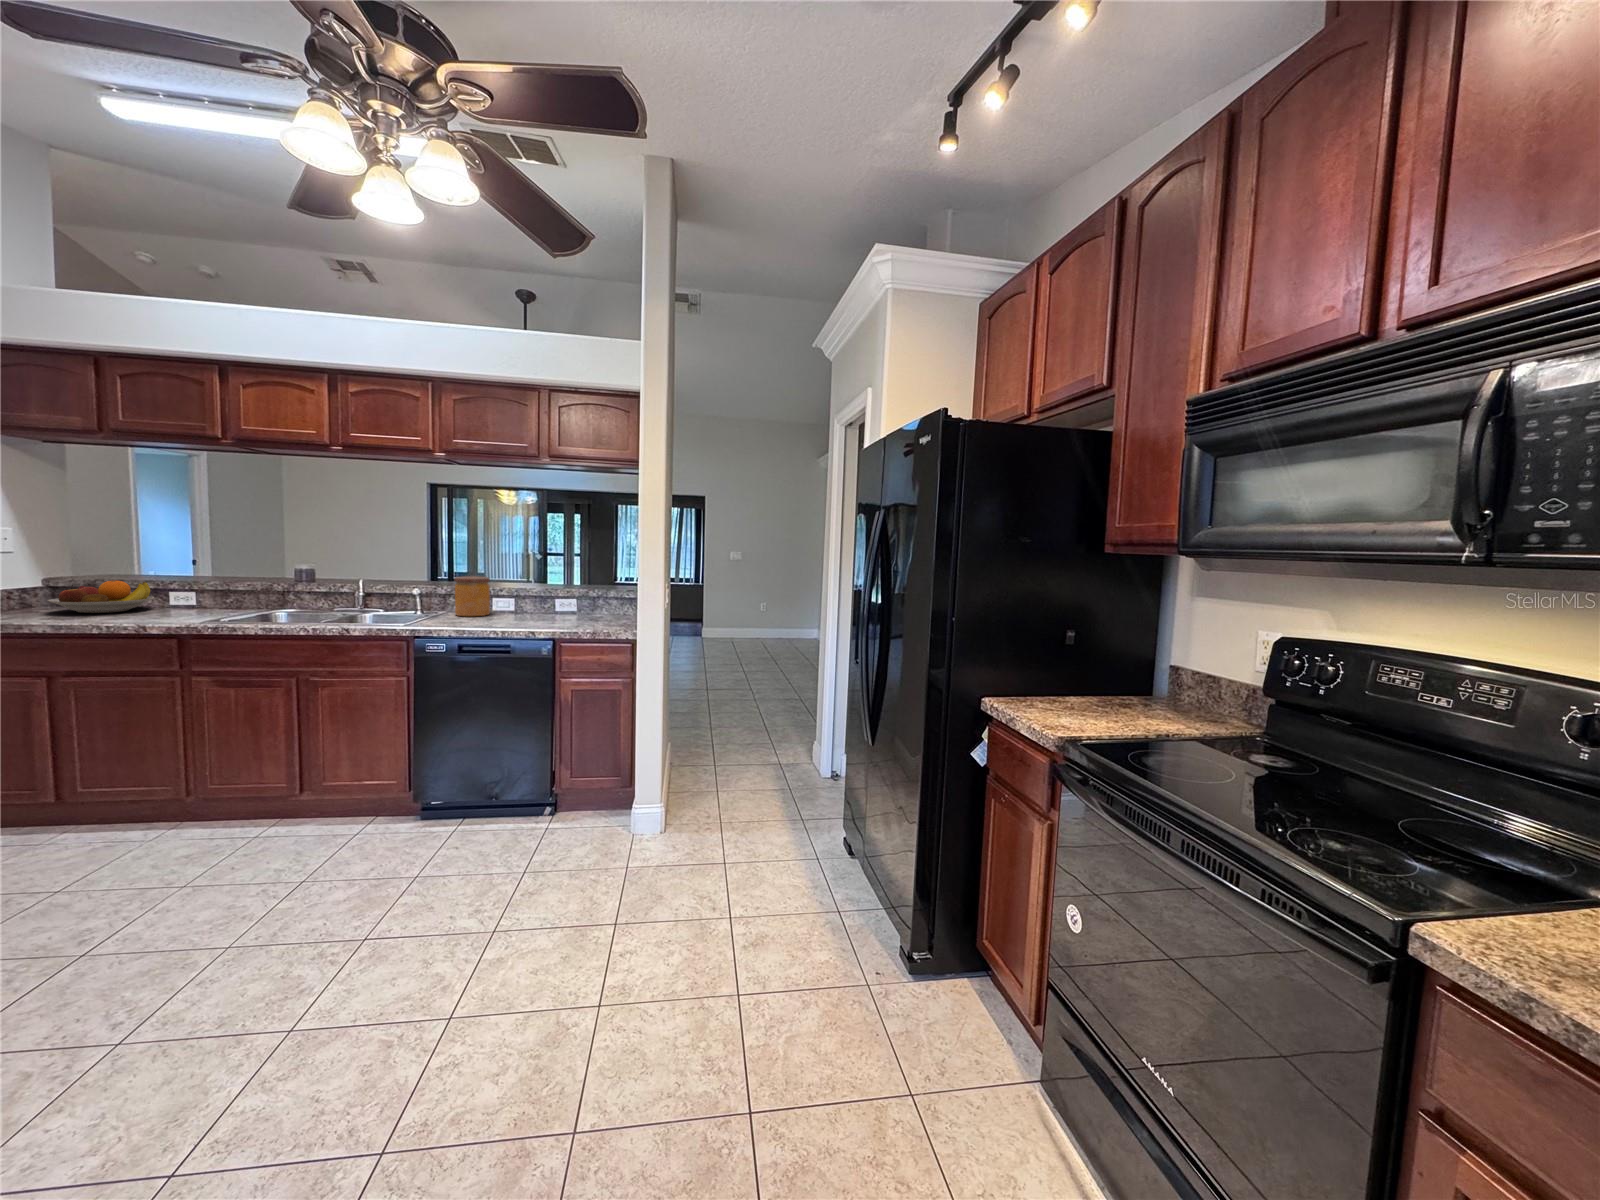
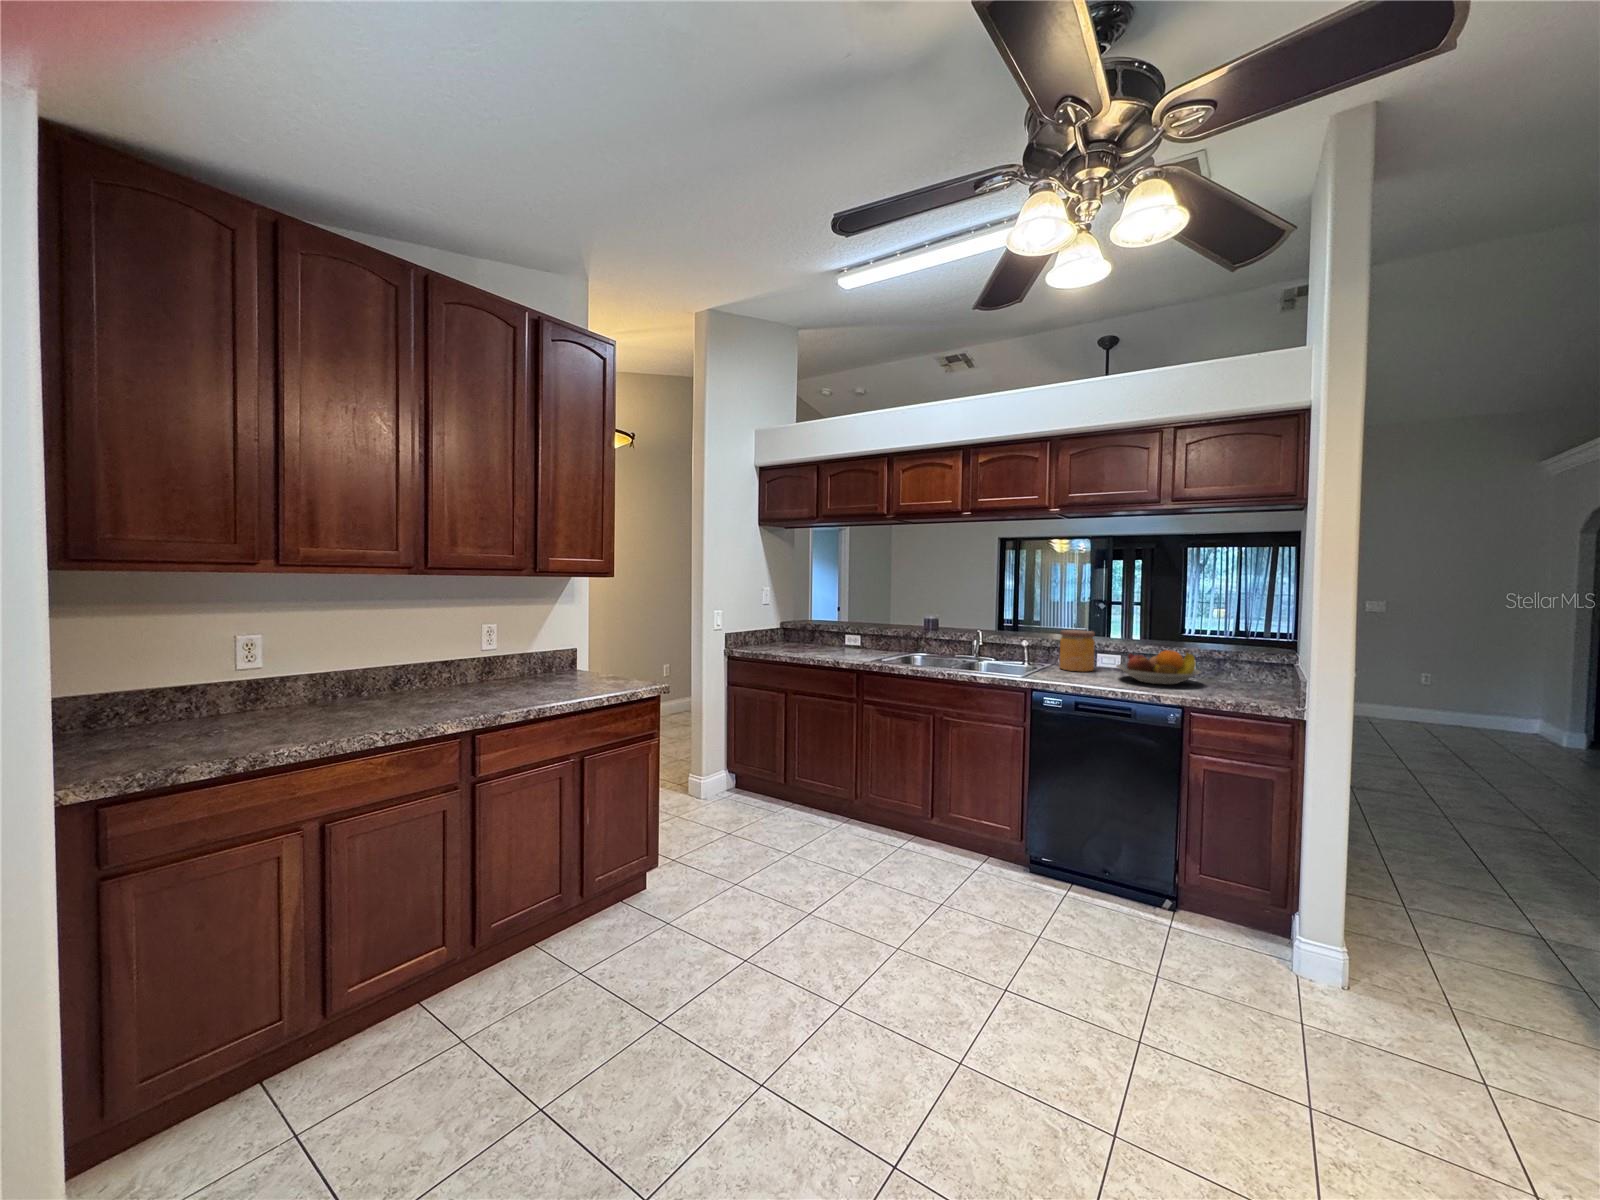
fruit bowl: present [48,581,154,613] -> present [1116,650,1201,685]

